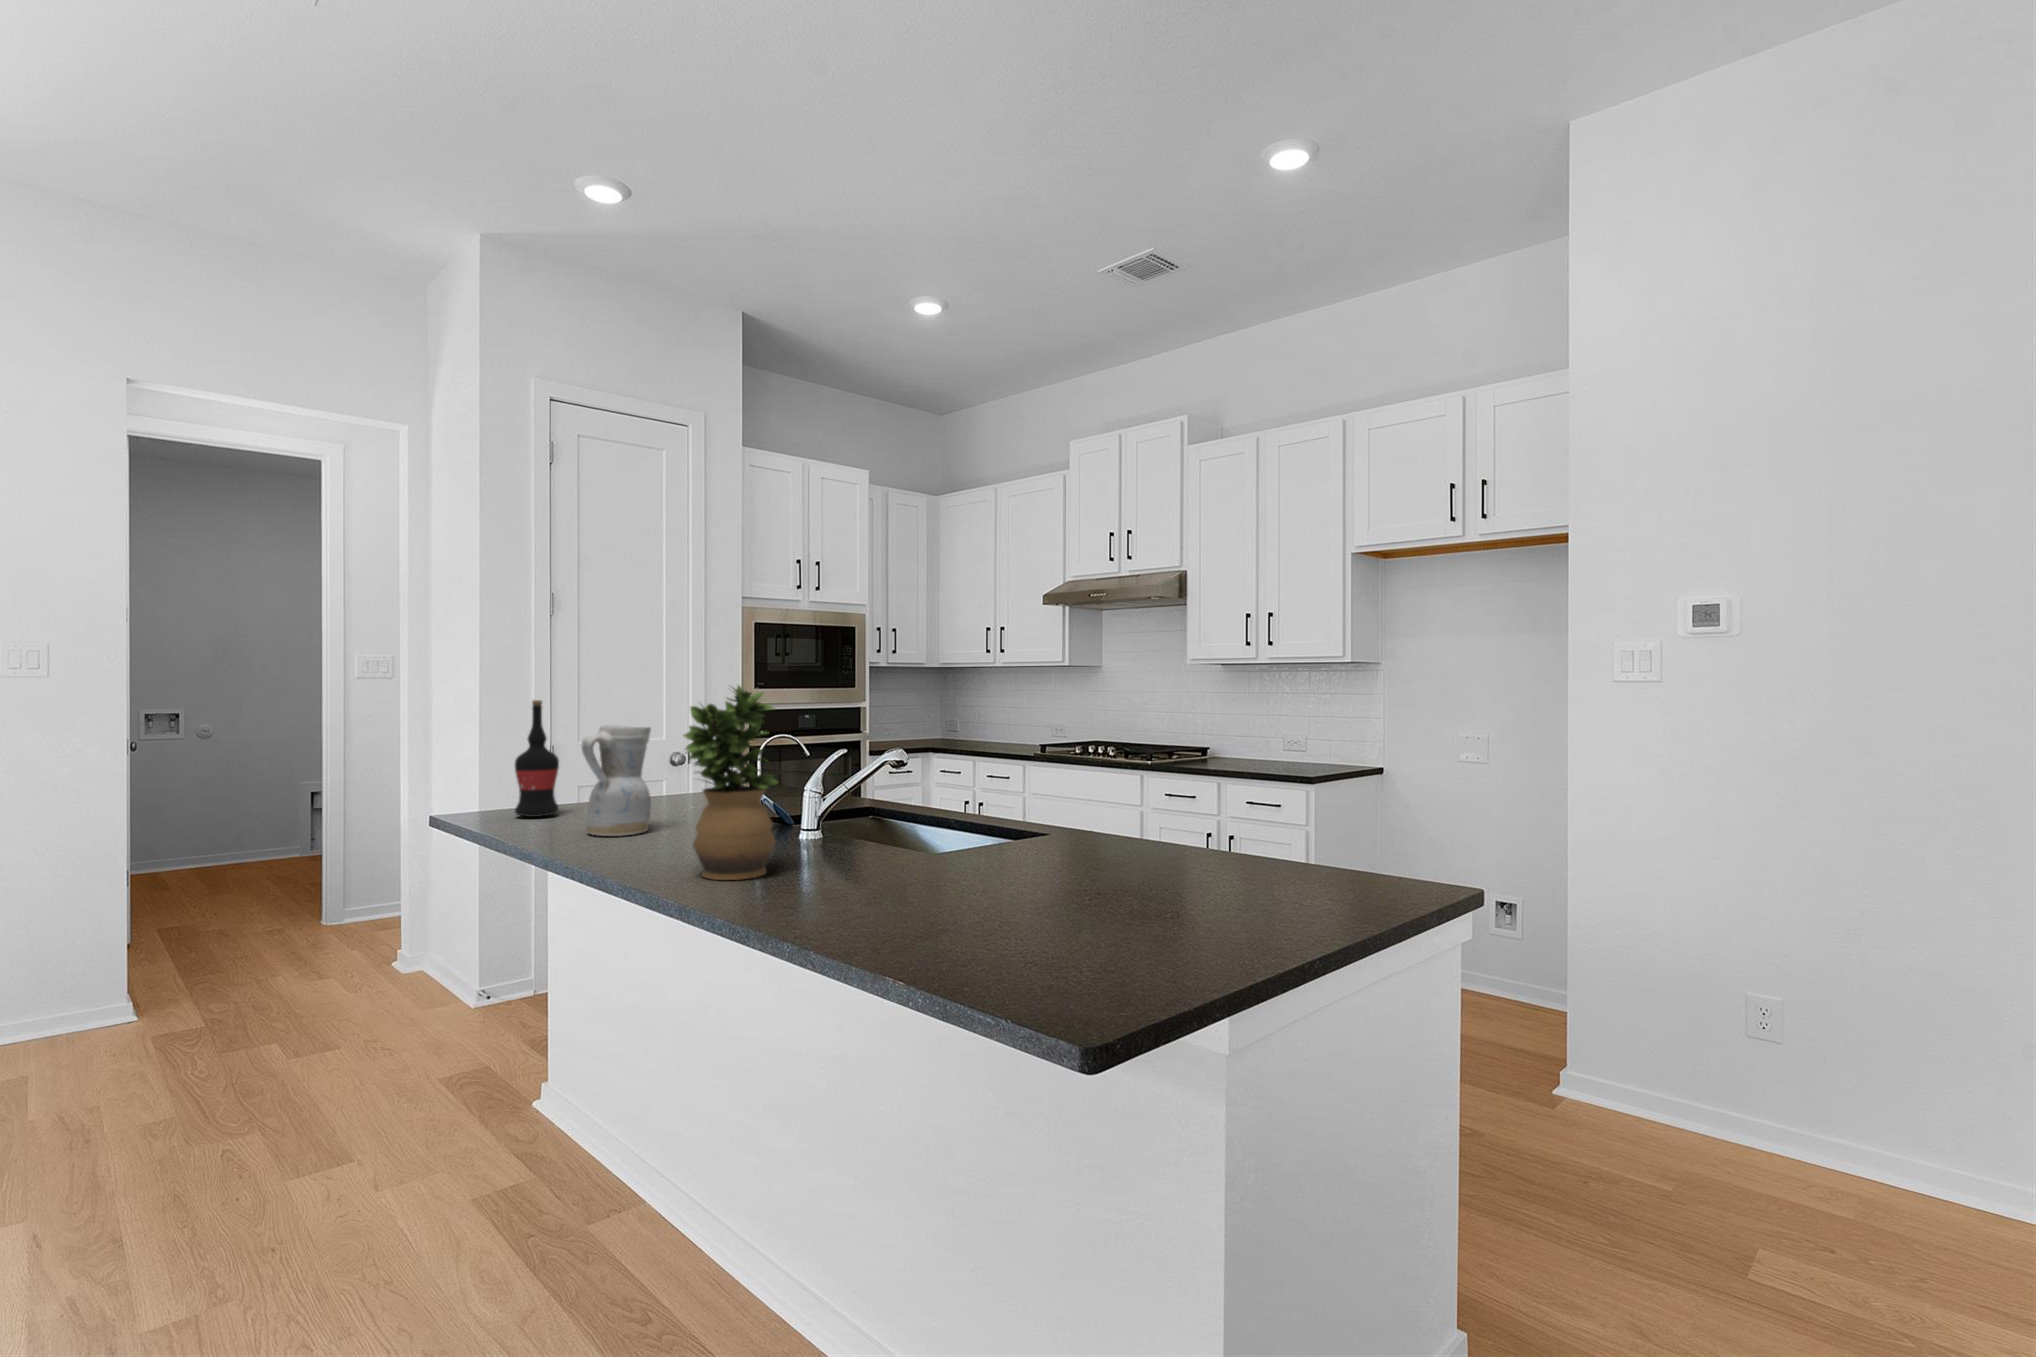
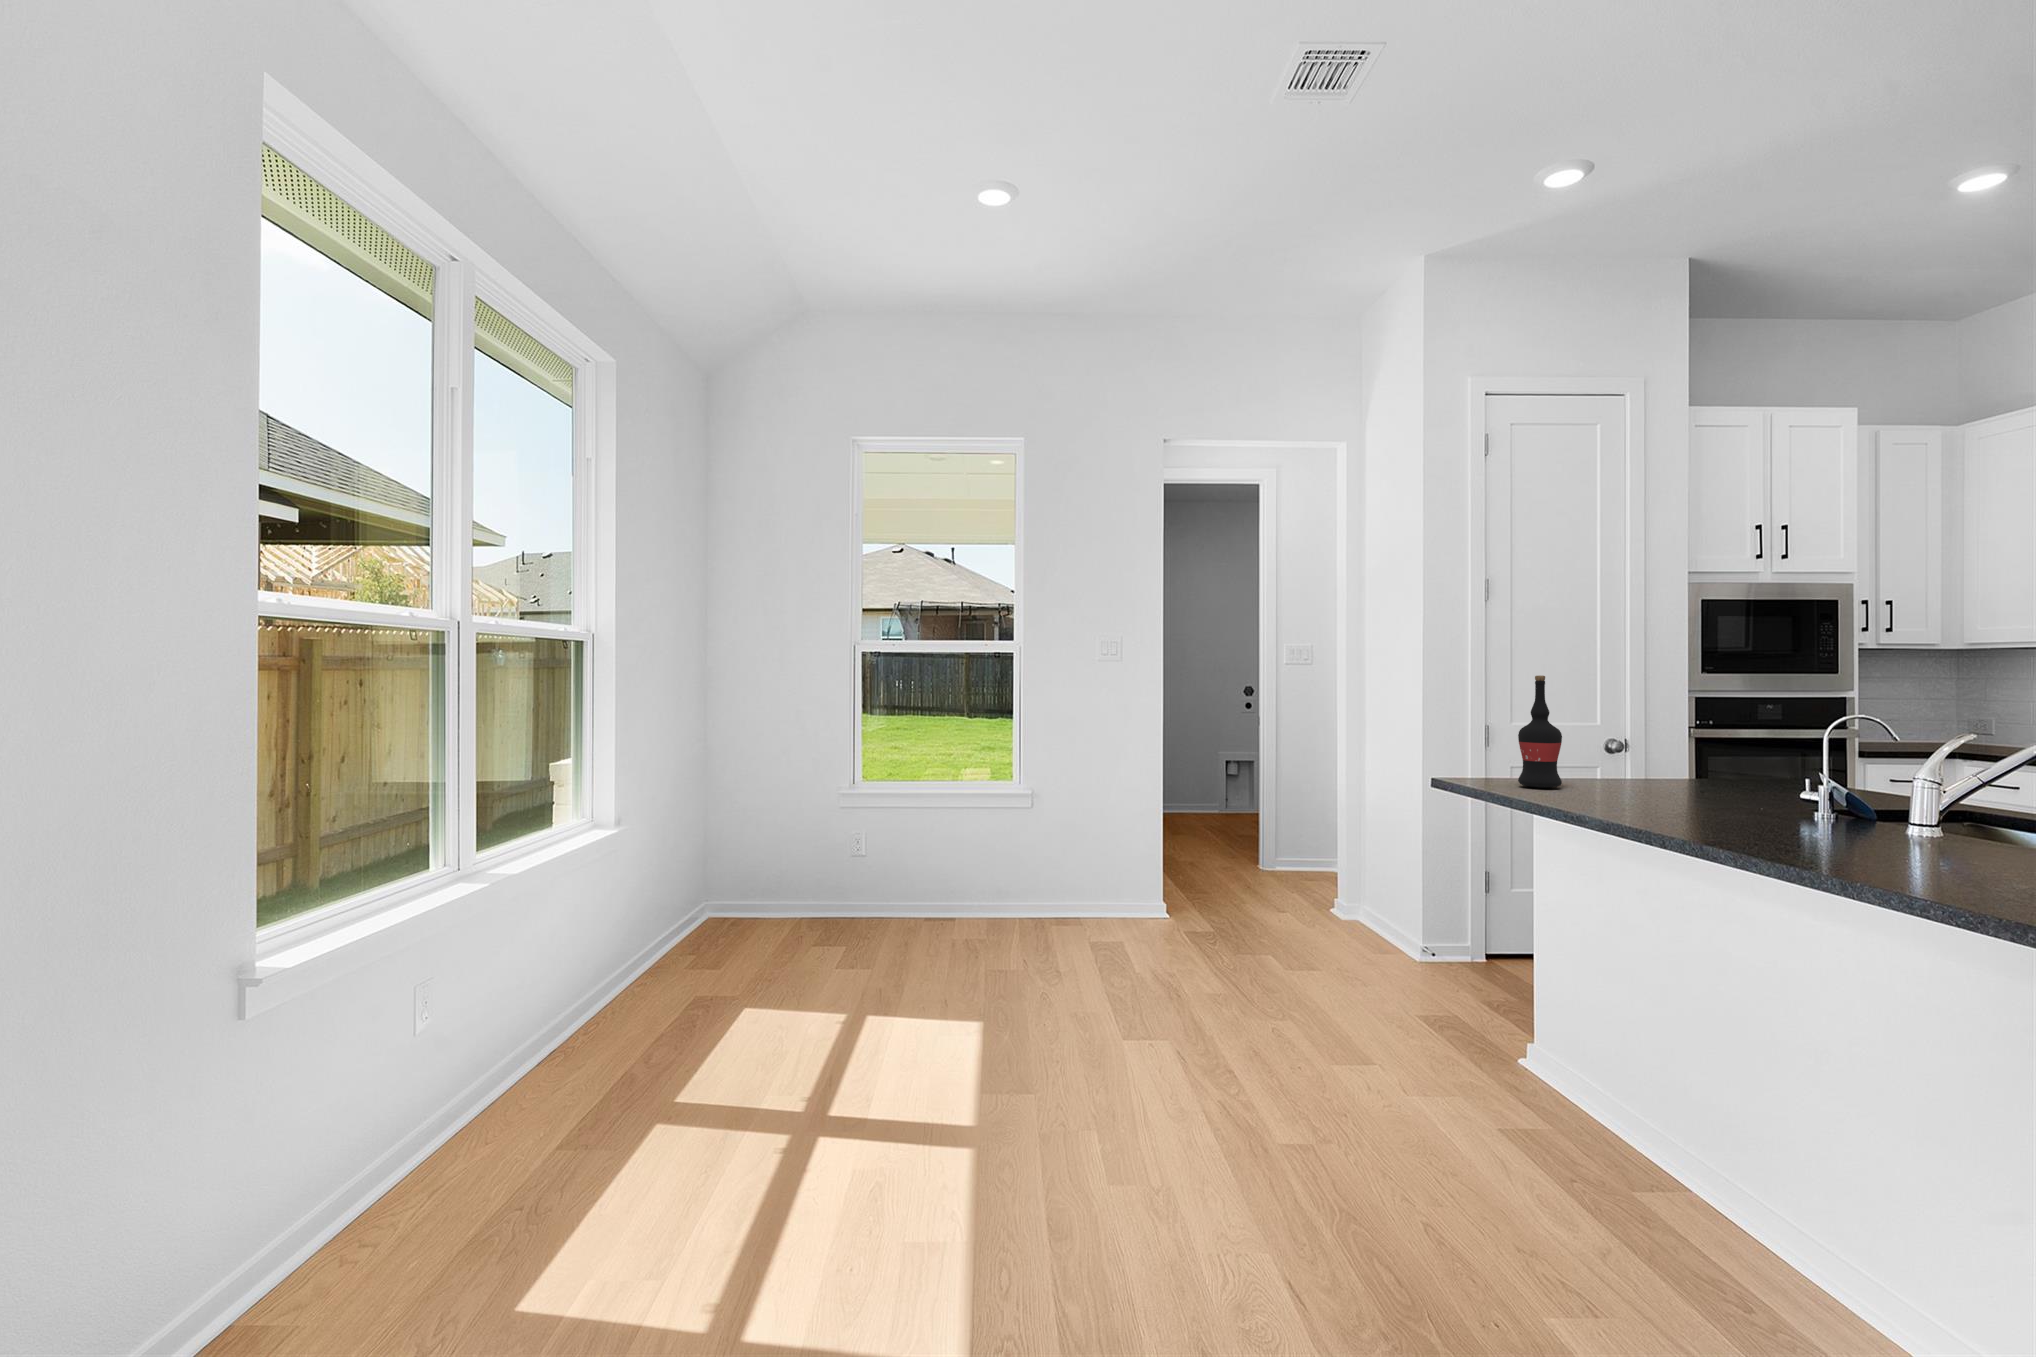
potted plant: present [684,685,778,880] -> none [1802,650,1941,869]
ceramic pitcher: present [581,725,651,836] -> none [1618,699,1692,812]

